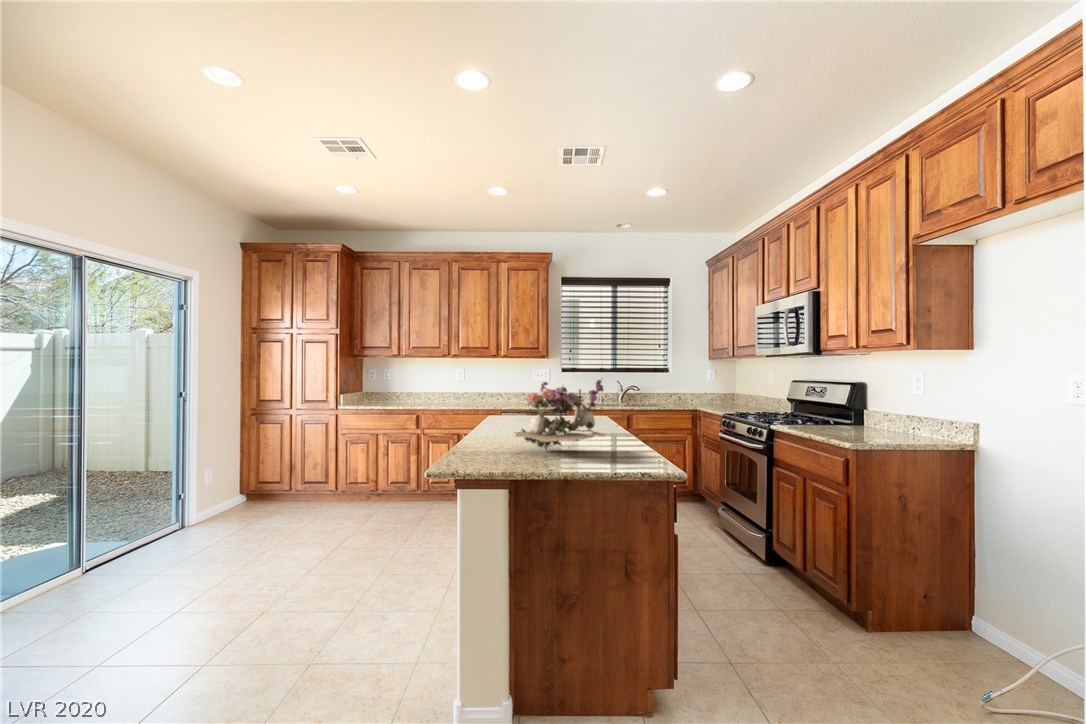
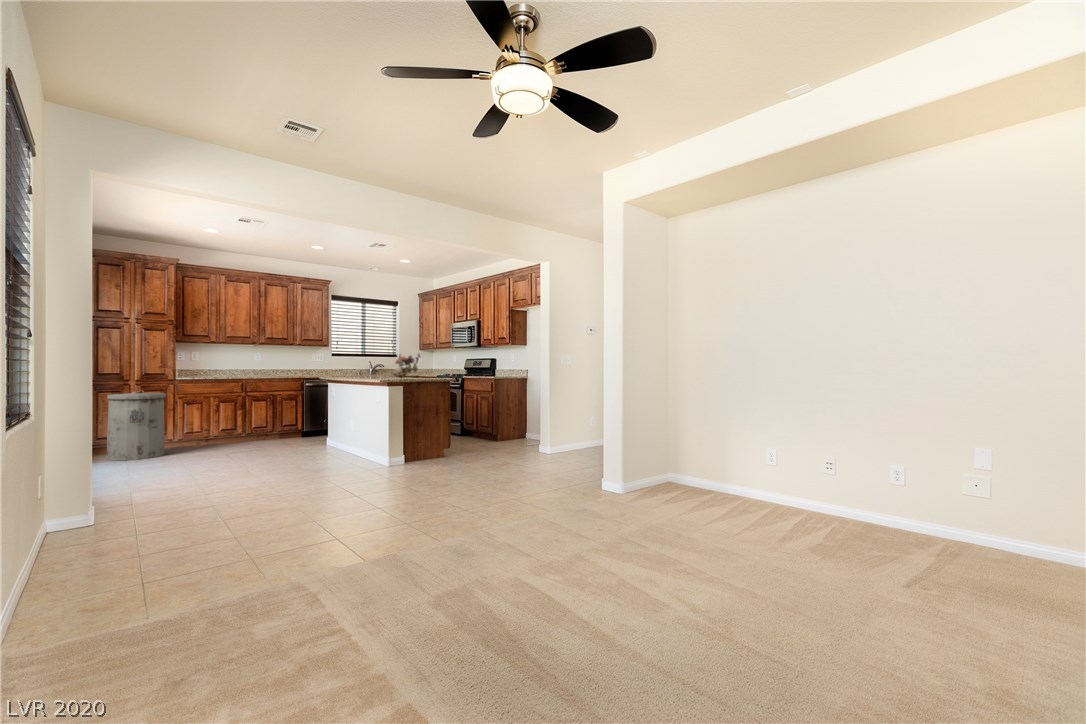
trash can: none [237,426,310,525] -> present [106,392,166,461]

